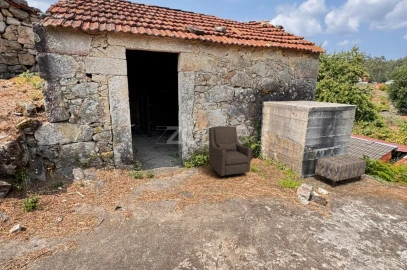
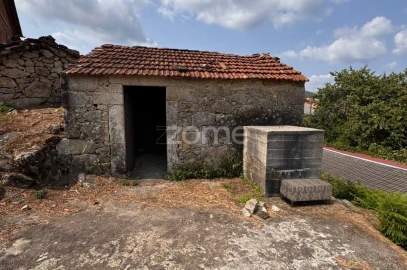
chair: present [209,126,252,177] -> none [188,147,220,190]

